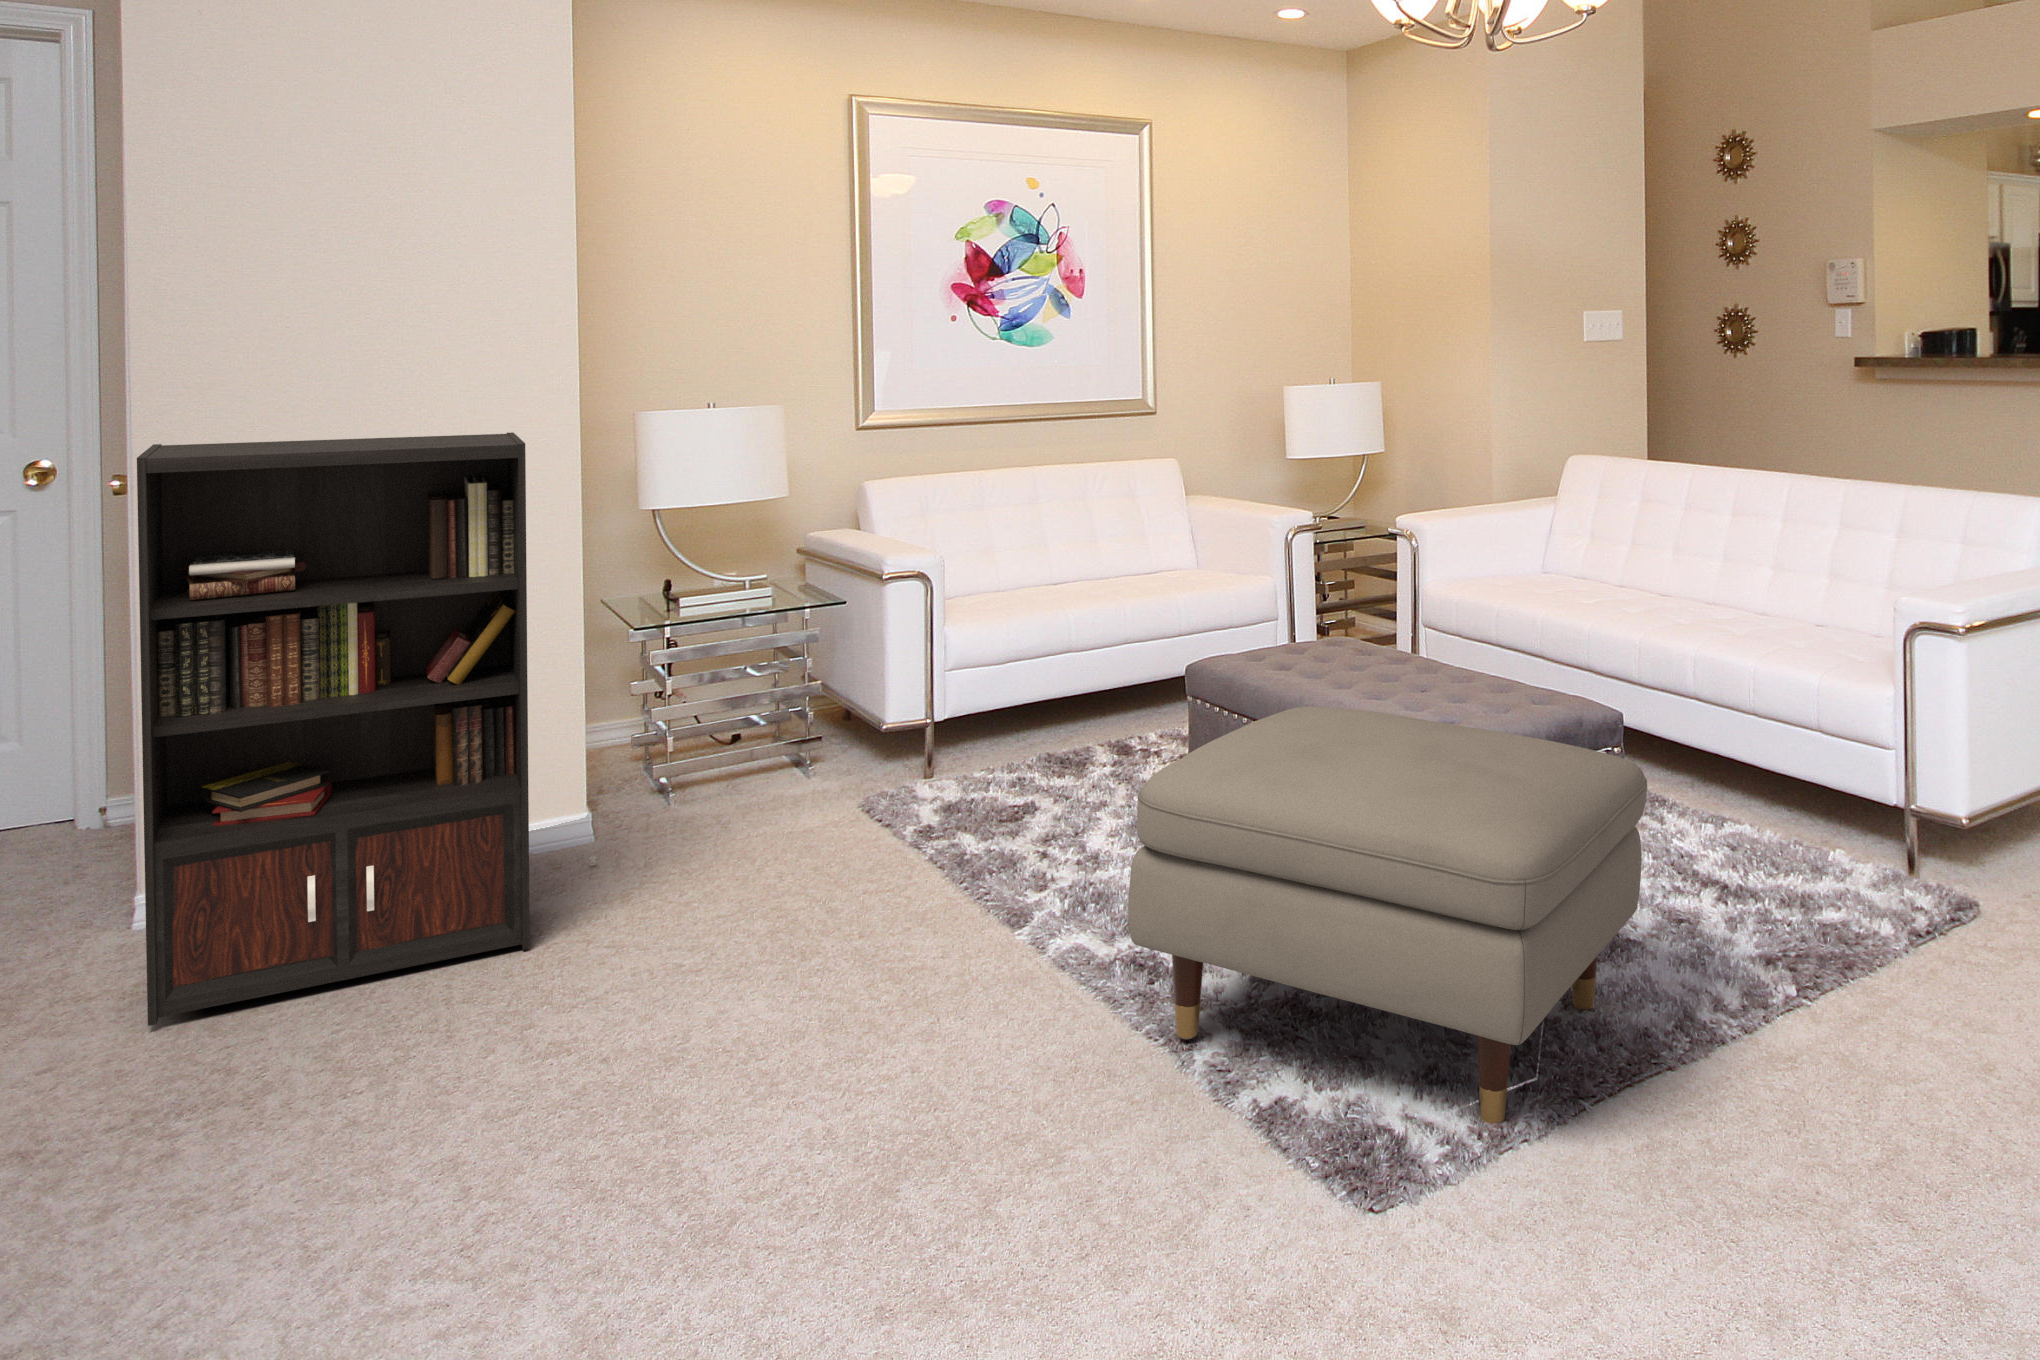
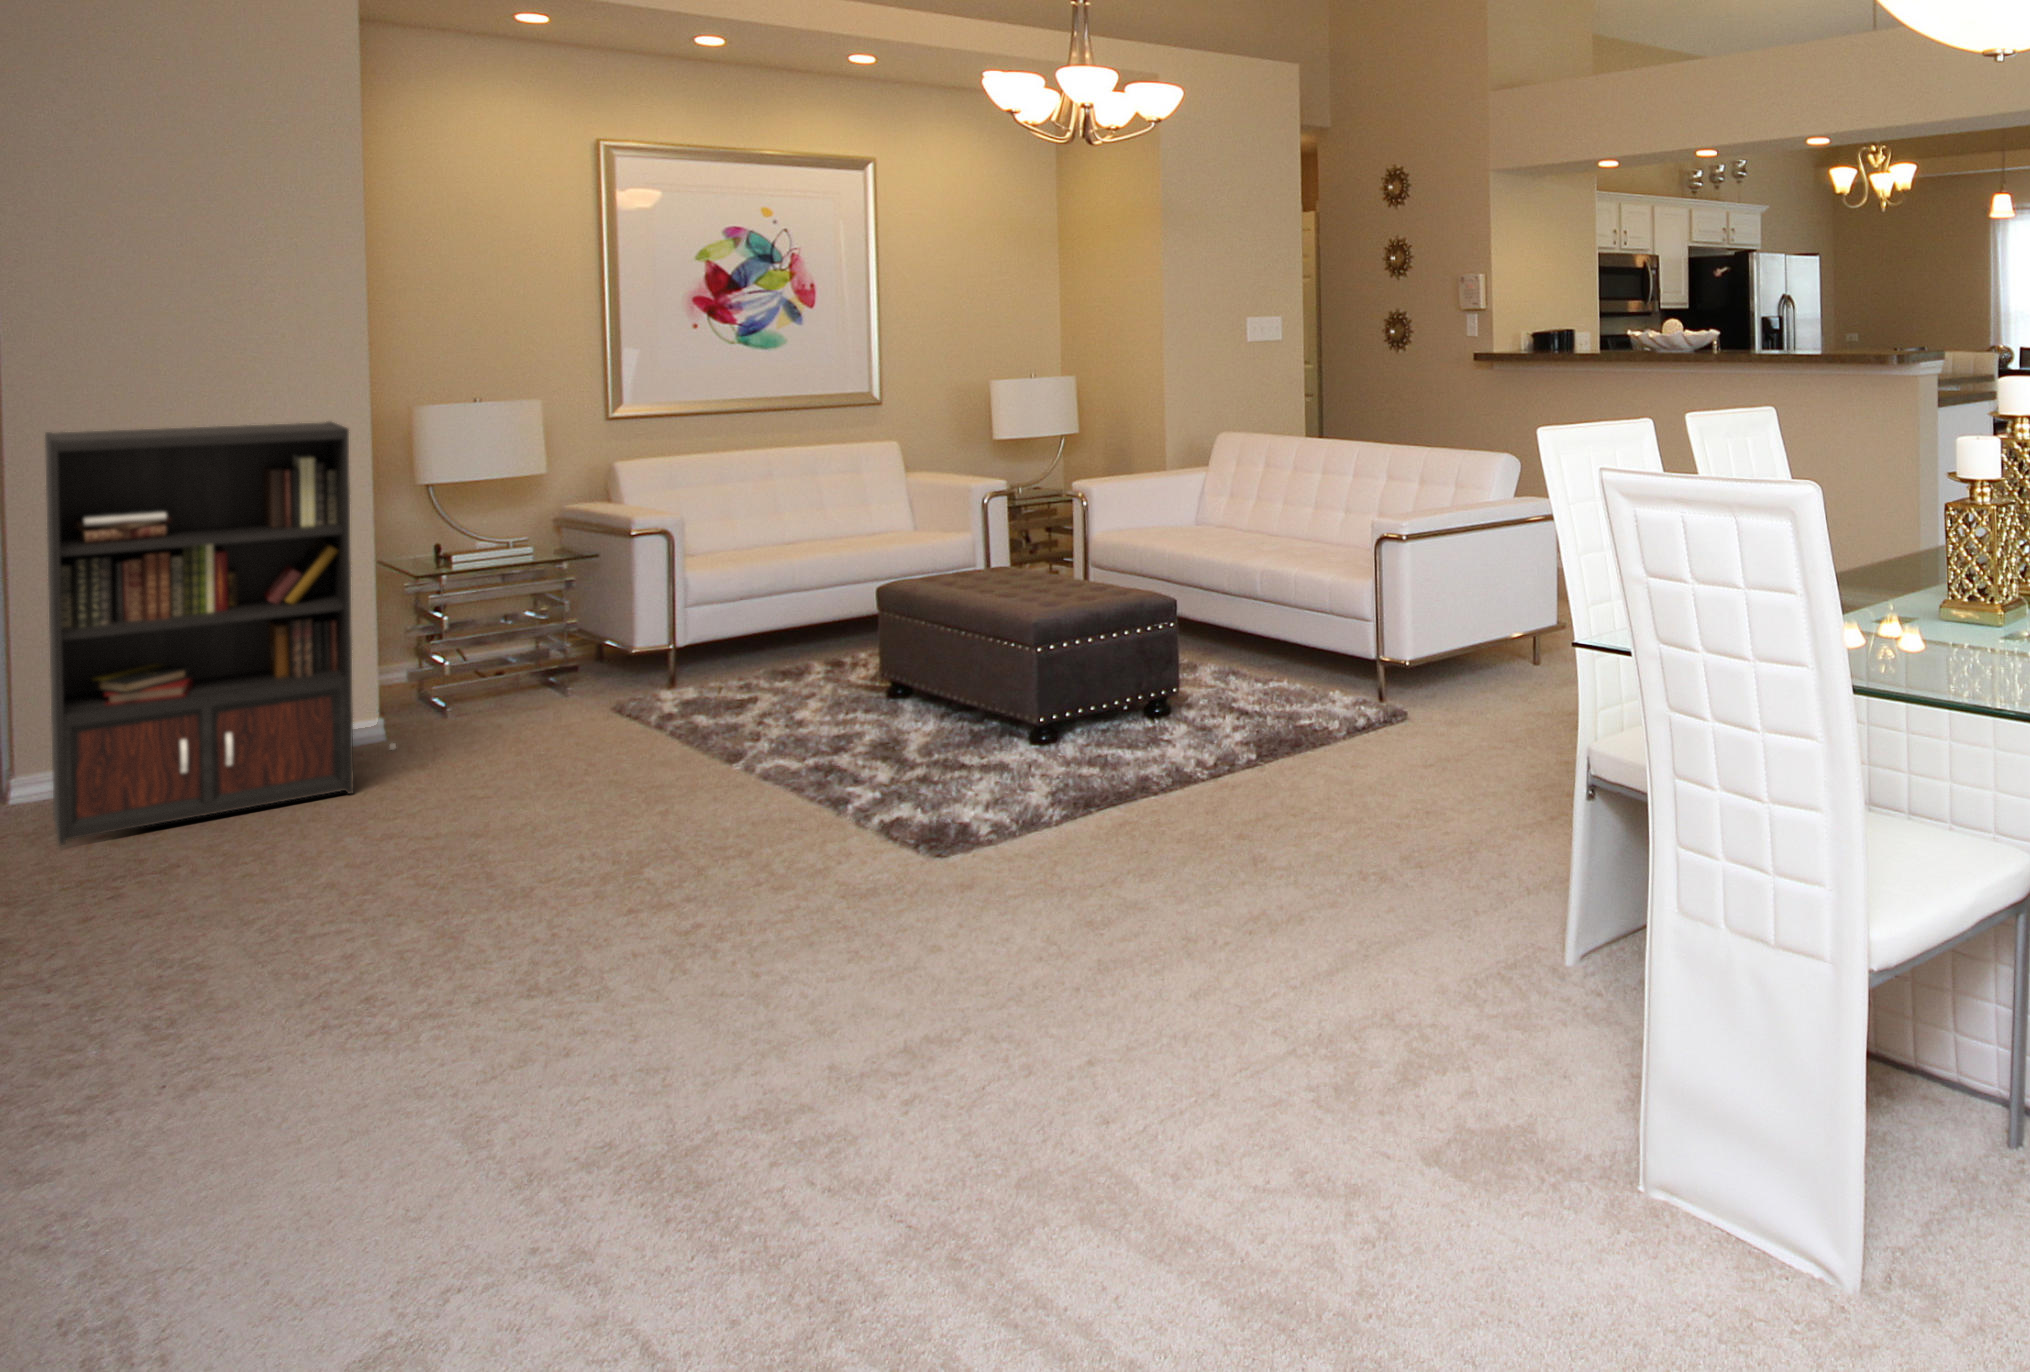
ottoman: present [1128,706,1647,1124] -> none [803,598,1153,825]

